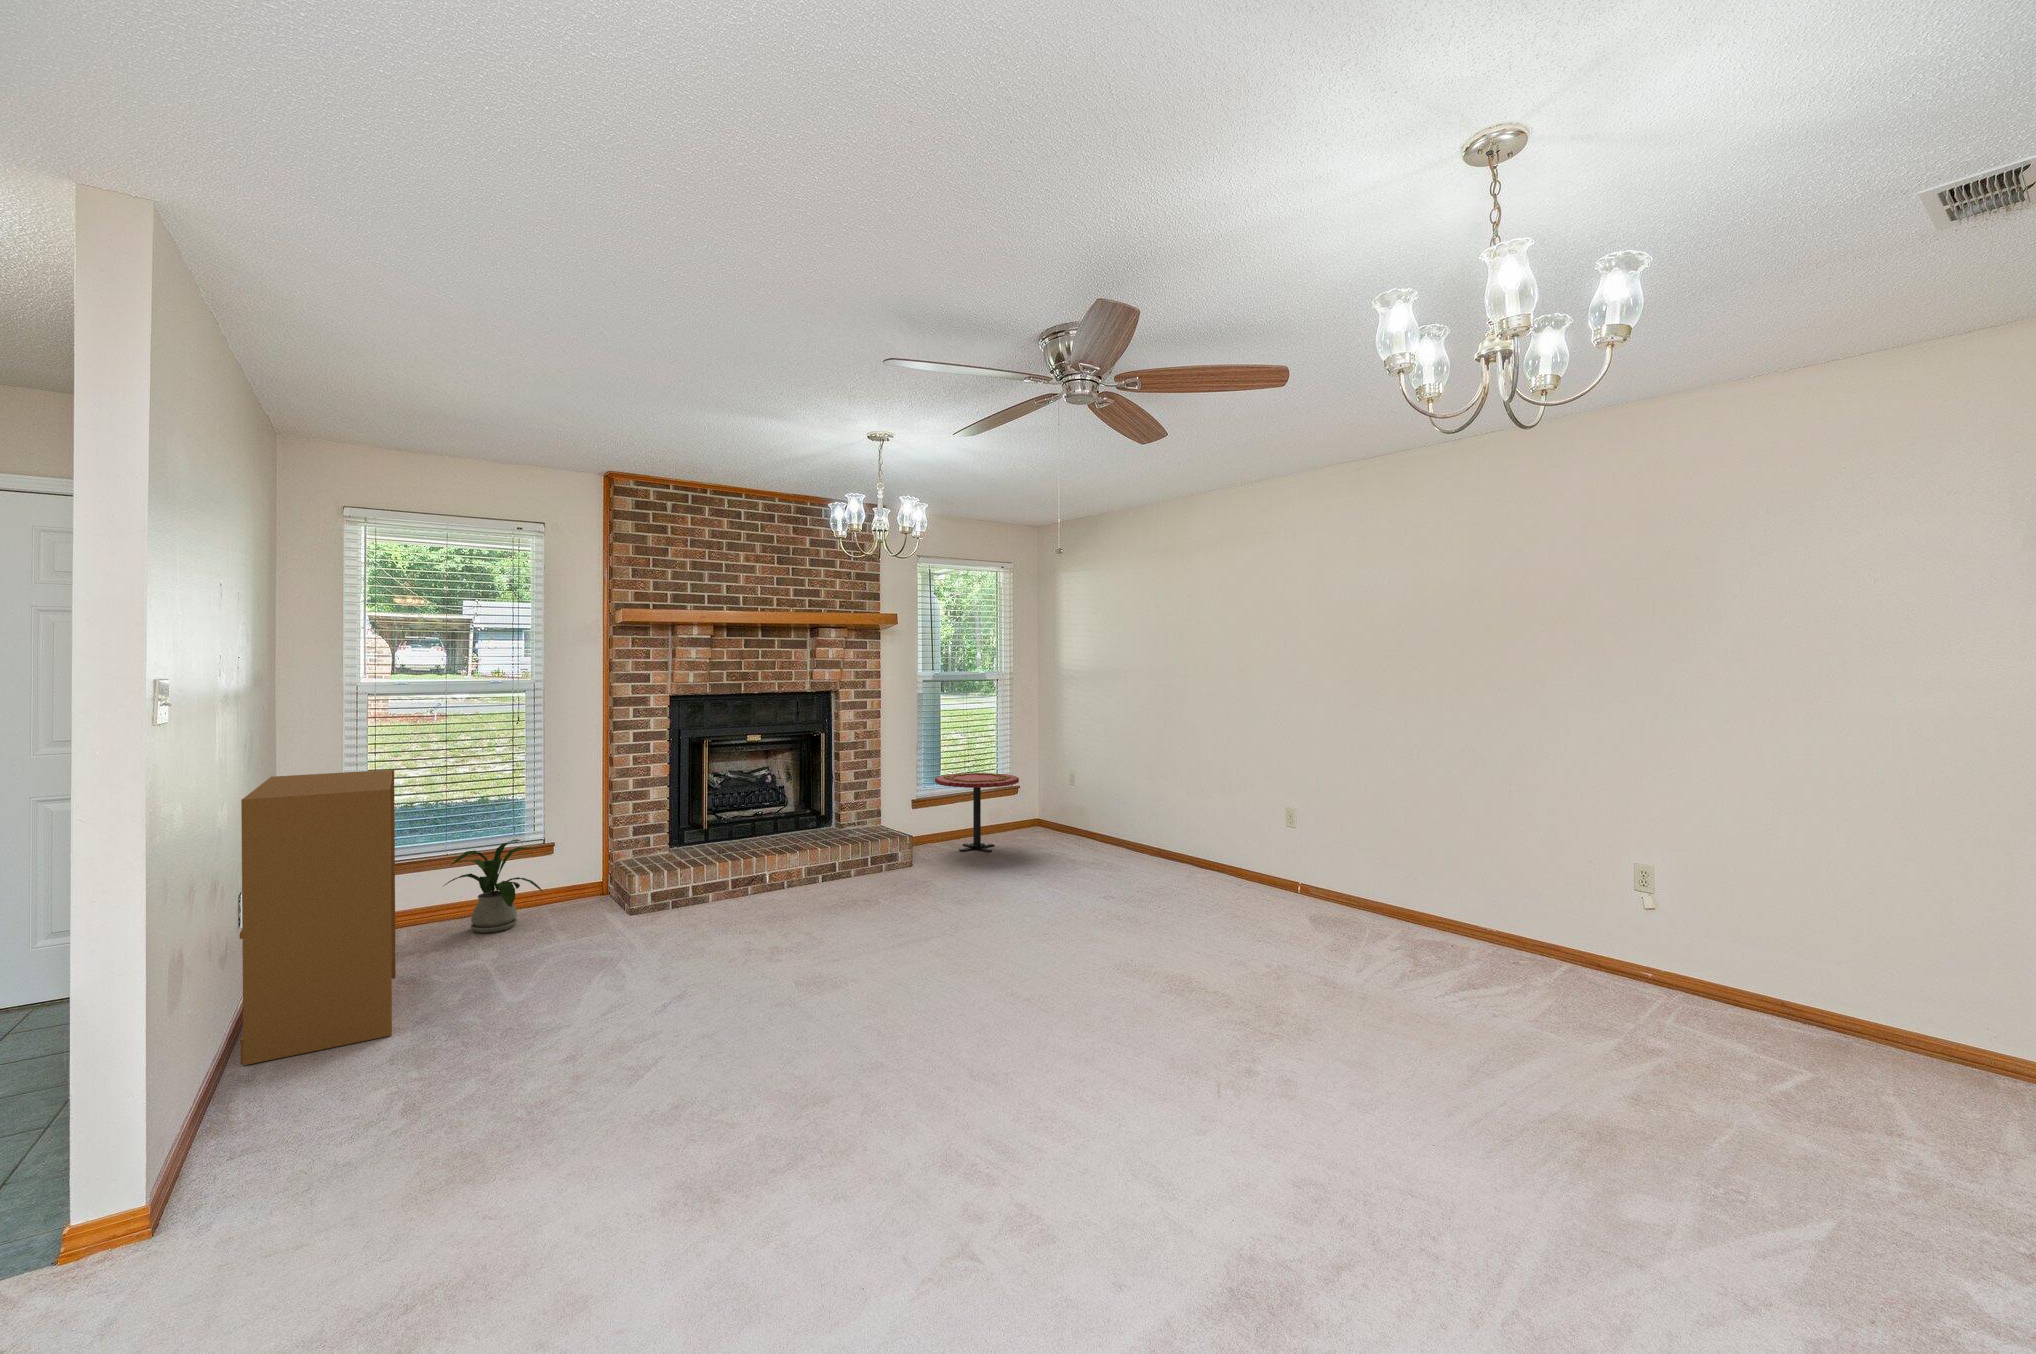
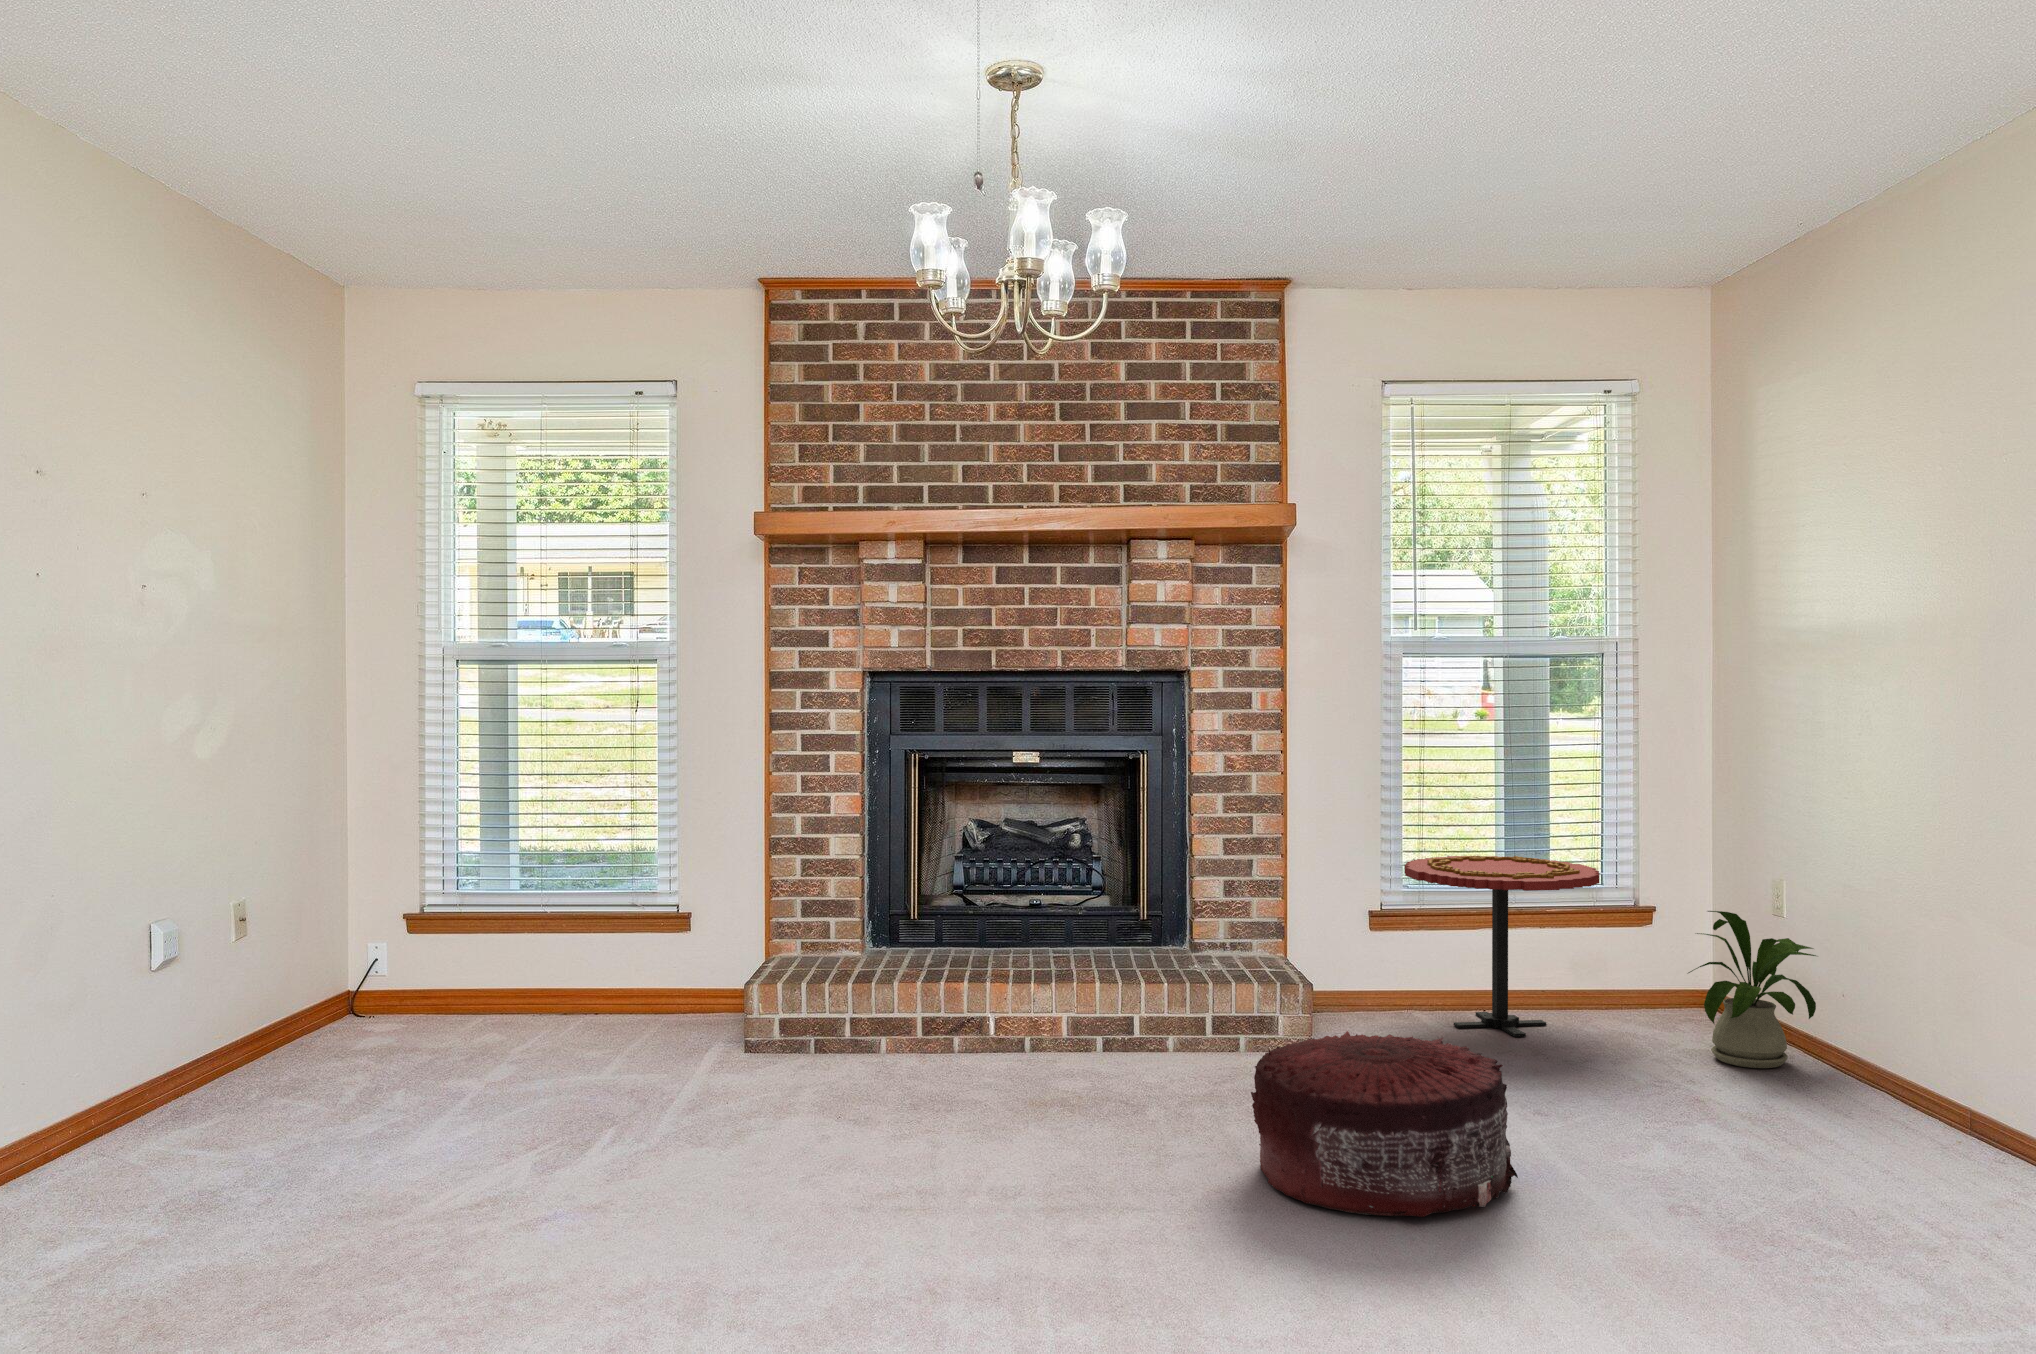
bookshelf: present [240,770,396,1065] -> none [45,773,355,1186]
house plant: present [445,839,543,933] -> present [1688,911,1816,1068]
pouf: none [949,851,1055,927] -> present [1251,1031,1518,1217]

